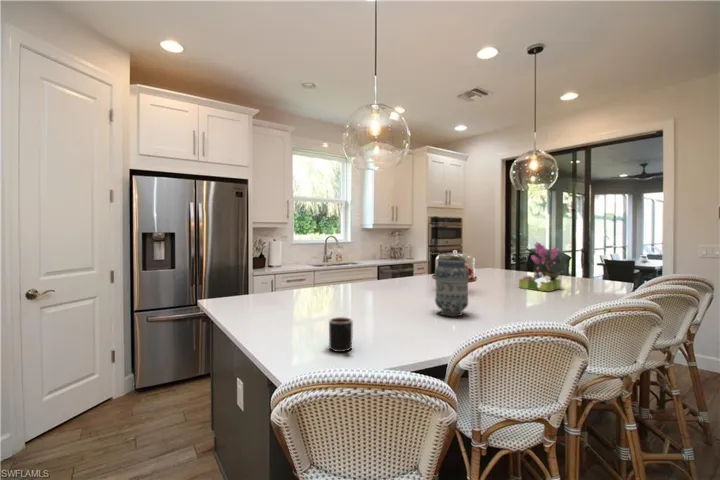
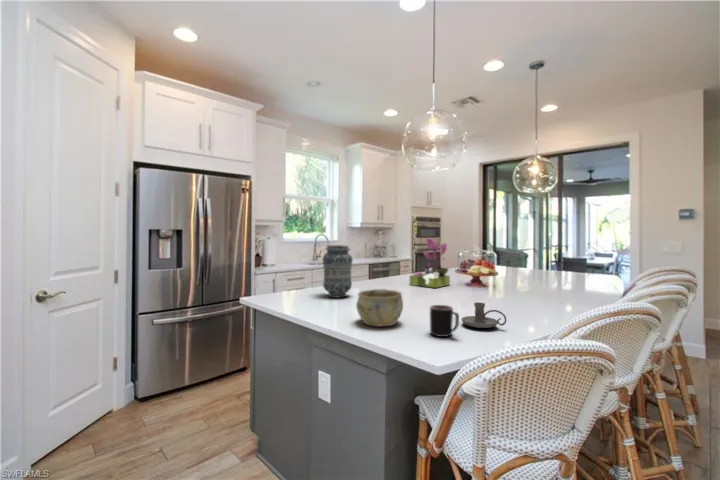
flower arrangement: present [519,242,560,292] -> present [410,238,450,288]
vase: present [435,256,469,316] -> present [323,245,352,298]
ceramic bowl: none [270,298,319,337] -> present [356,289,403,326]
candle holder: none [376,315,418,343] -> present [461,302,506,328]

